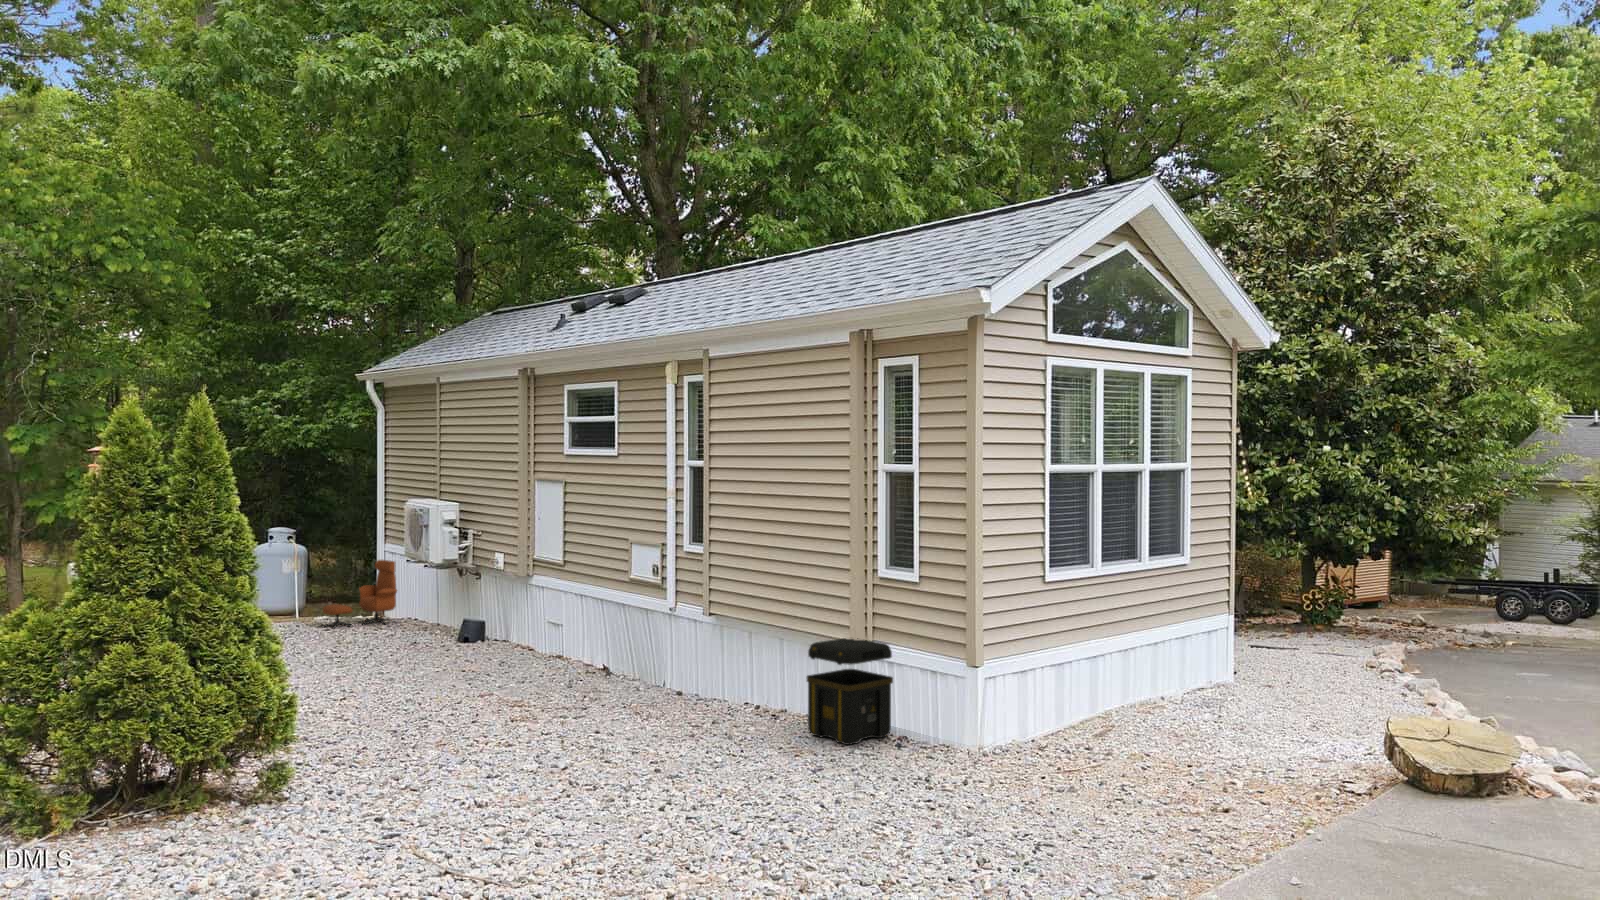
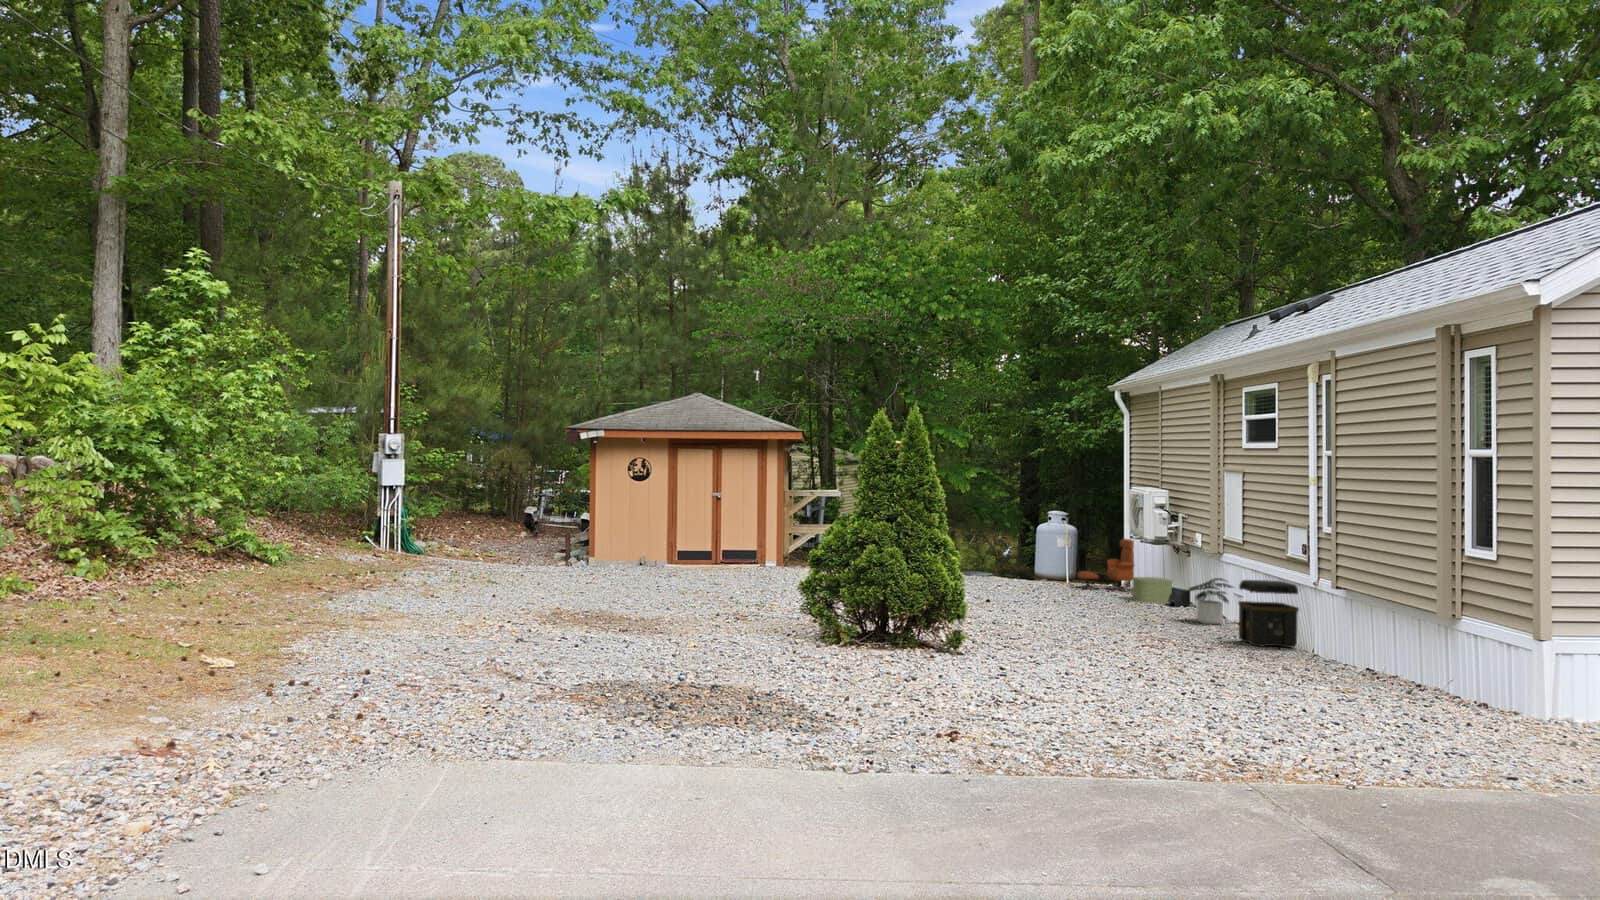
potted plant: none [496,604,559,661] -> present [1185,578,1233,624]
storage box: none [407,605,457,639] -> present [1132,577,1172,604]
toolbox: present [807,638,893,745] -> present [1238,580,1299,648]

